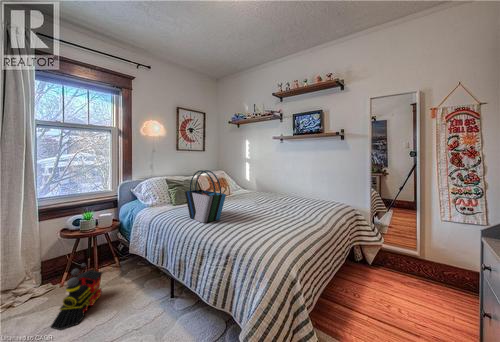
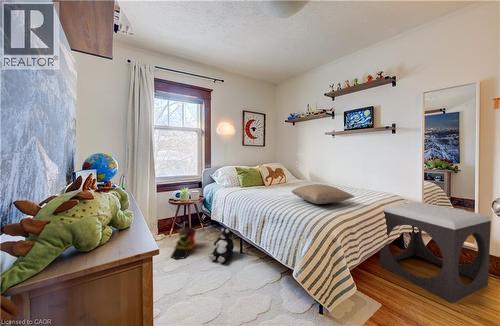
tote bag: present [185,170,226,223] -> none [251,160,282,199]
pillow: none [239,200,314,226] -> present [292,184,354,204]
footstool: none [337,212,436,327] -> present [380,202,491,303]
plush toy: none [118,267,160,322] -> present [209,228,234,263]

